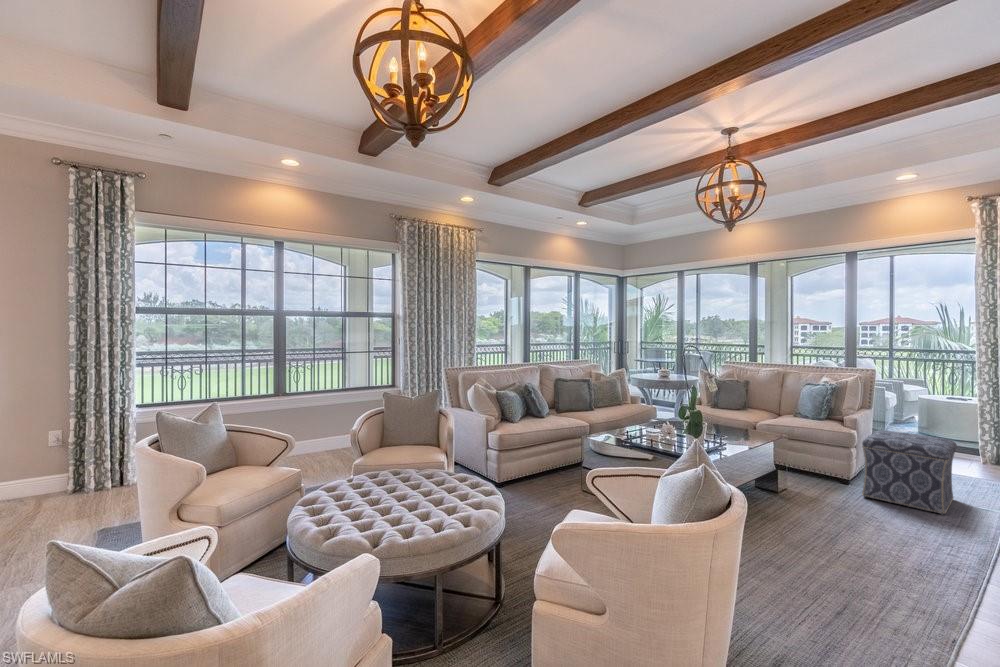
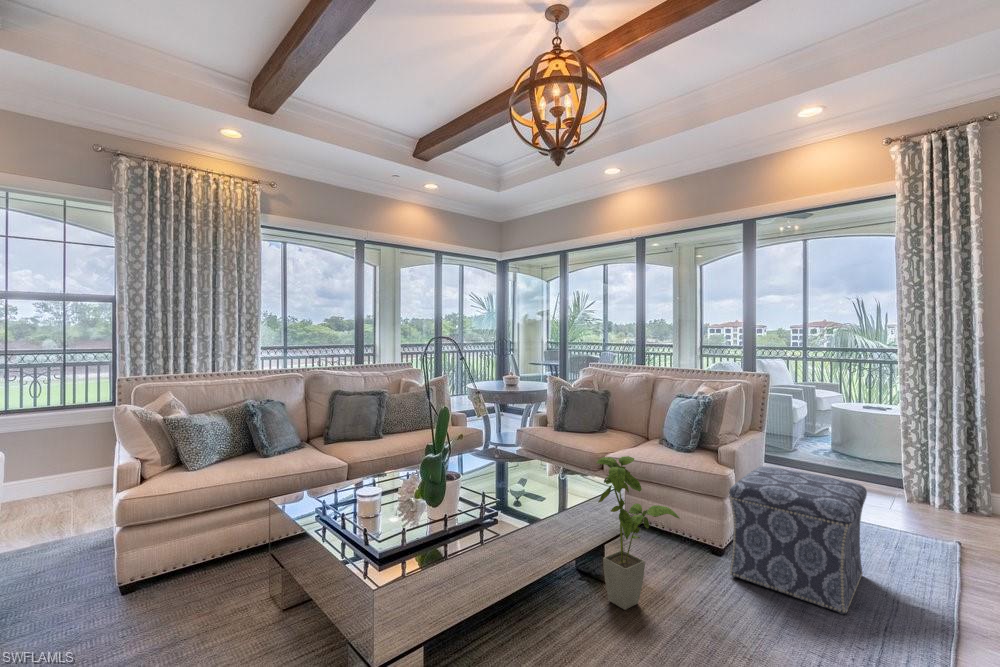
house plant: none [781,417,840,509] -> present [596,456,679,610]

